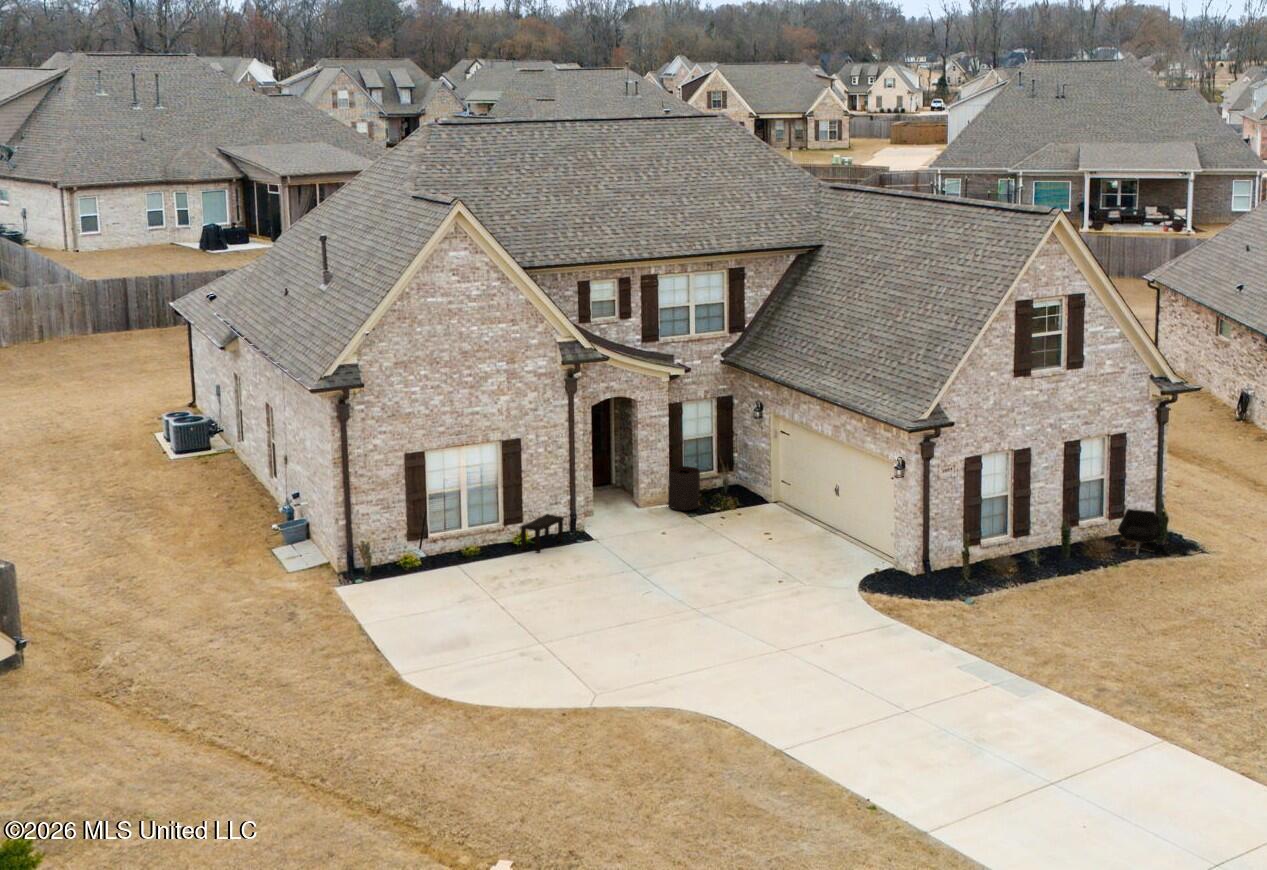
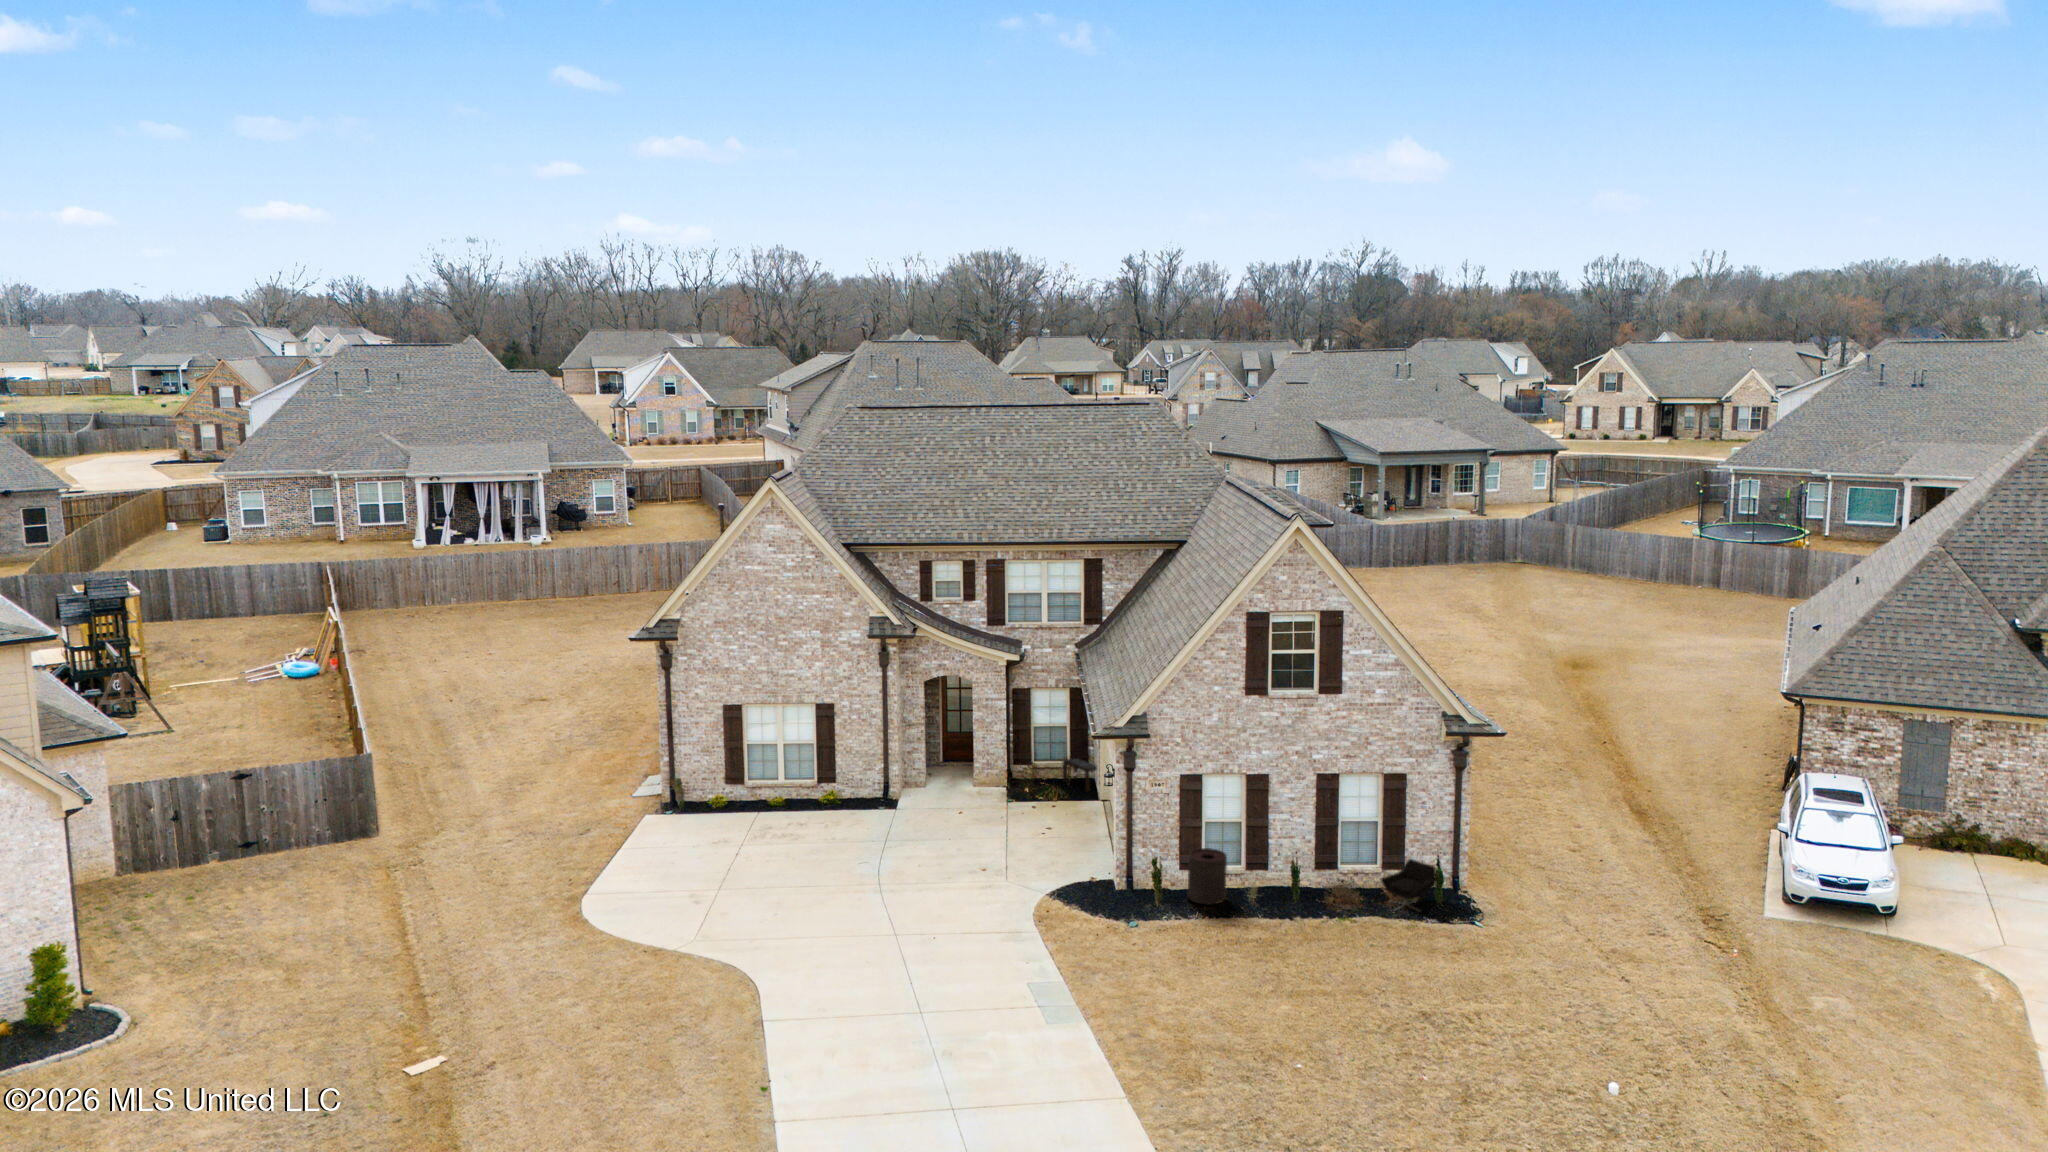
trash can: present [668,466,700,511] -> present [1188,848,1227,905]
bench: present [520,514,564,553] -> present [1063,758,1097,792]

